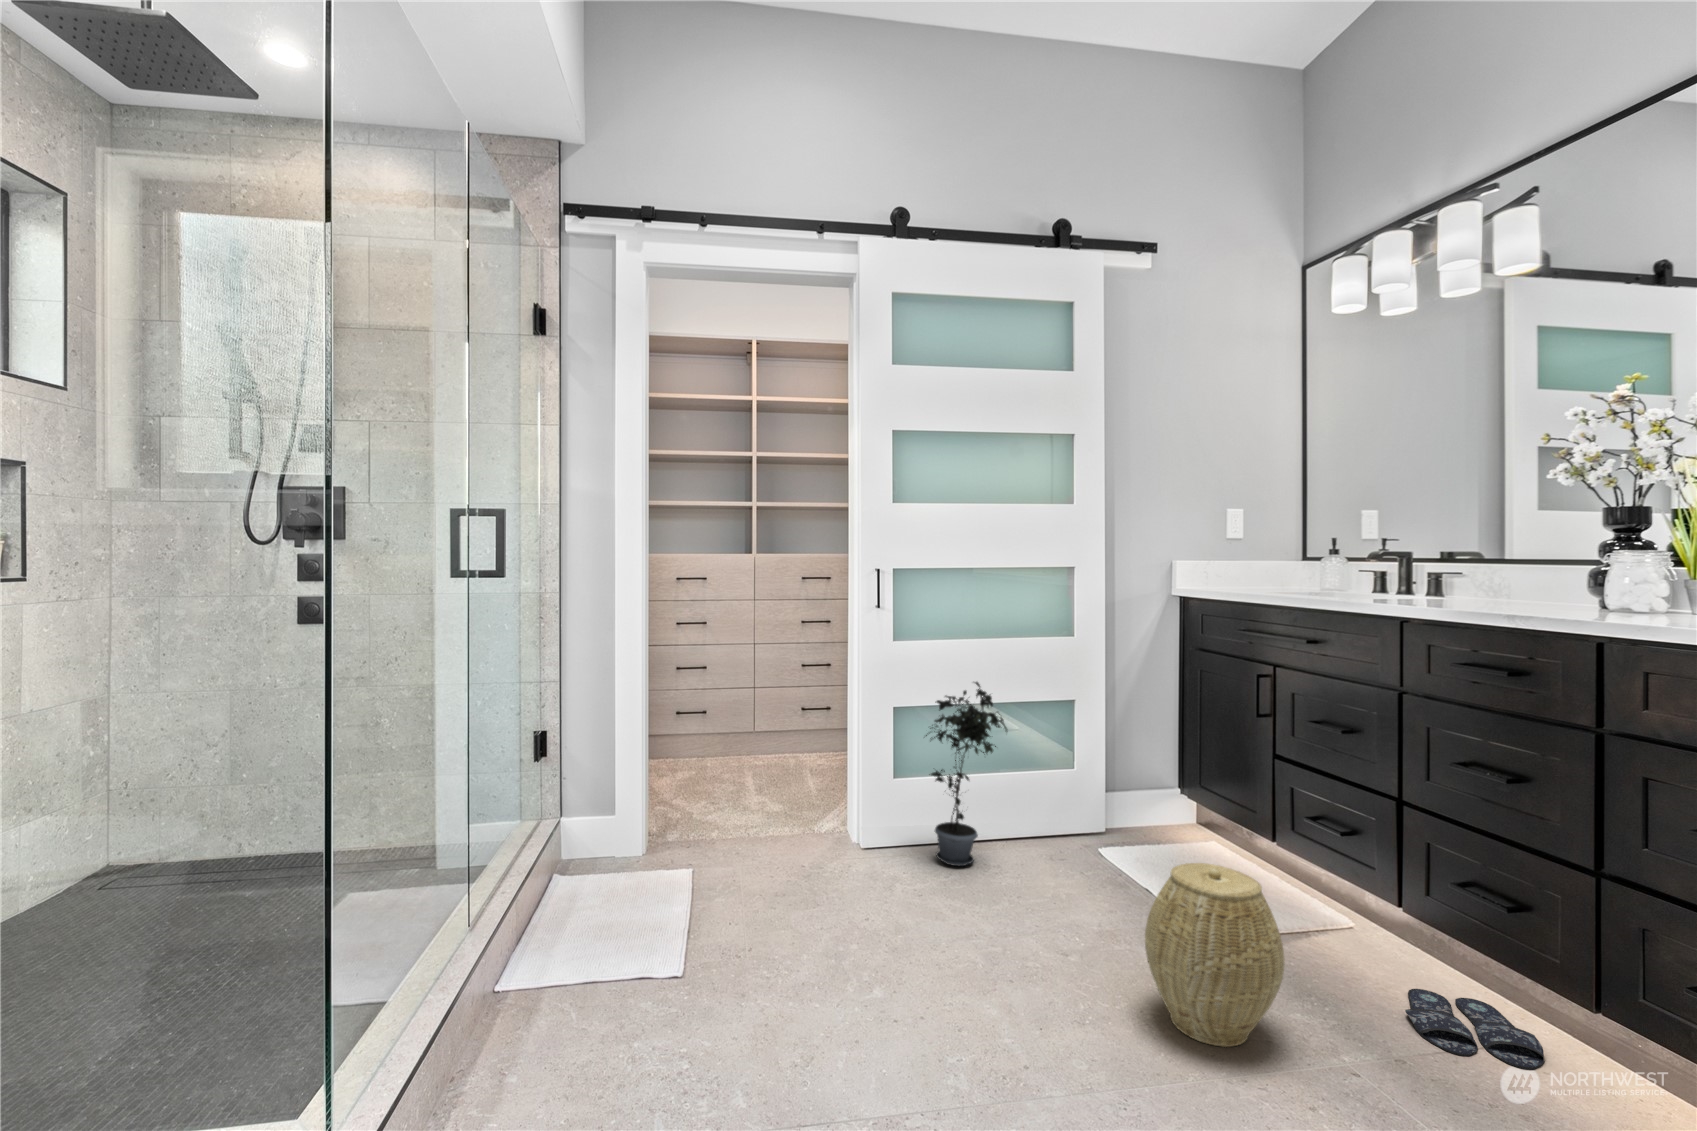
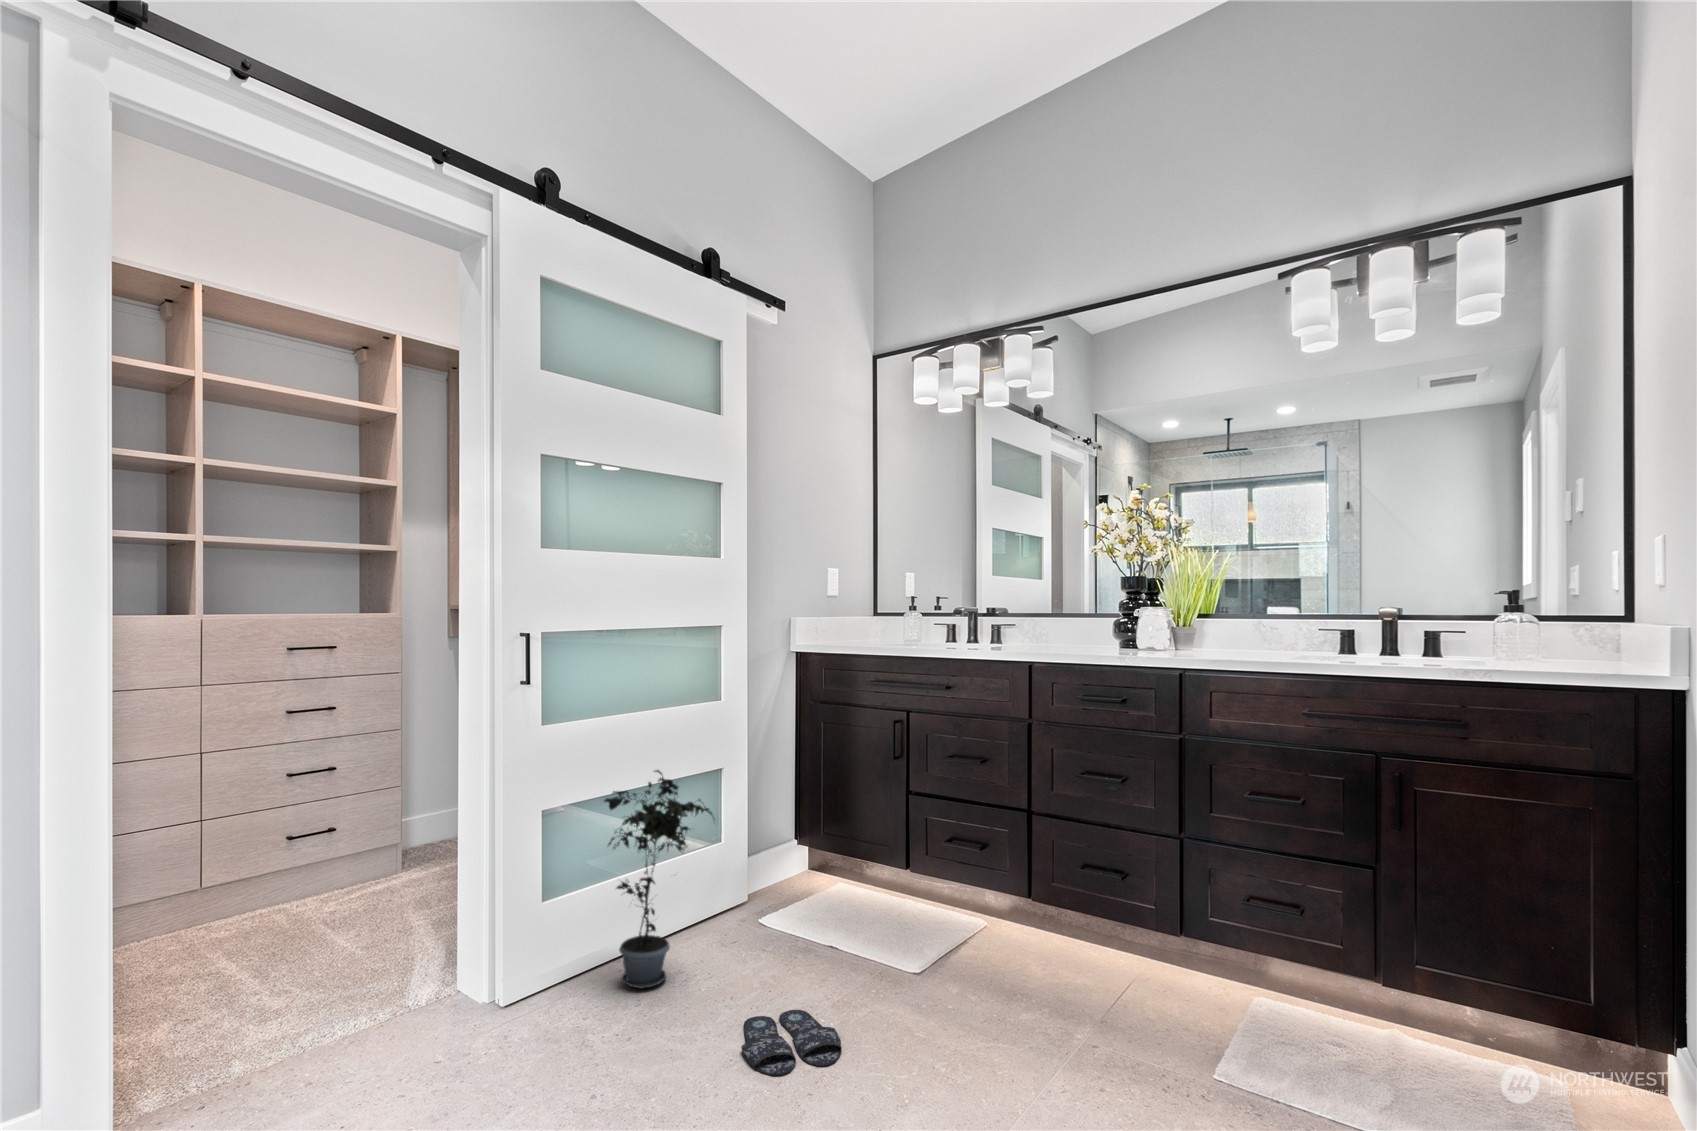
woven basket: present [1145,863,1284,1047] -> none [933,905,1051,1075]
slippers: present [1405,989,1544,1069] -> present [741,1010,842,1076]

